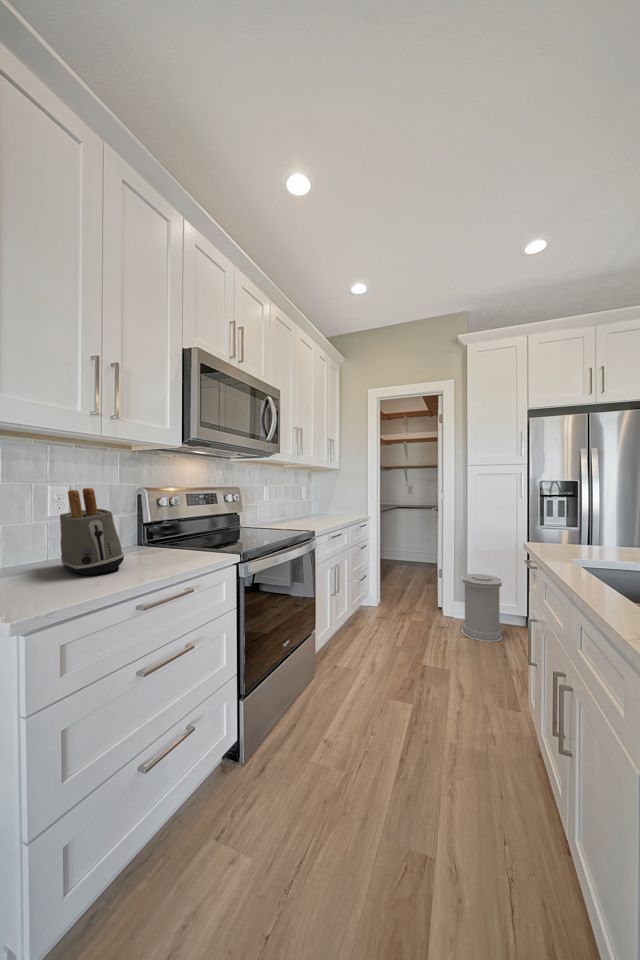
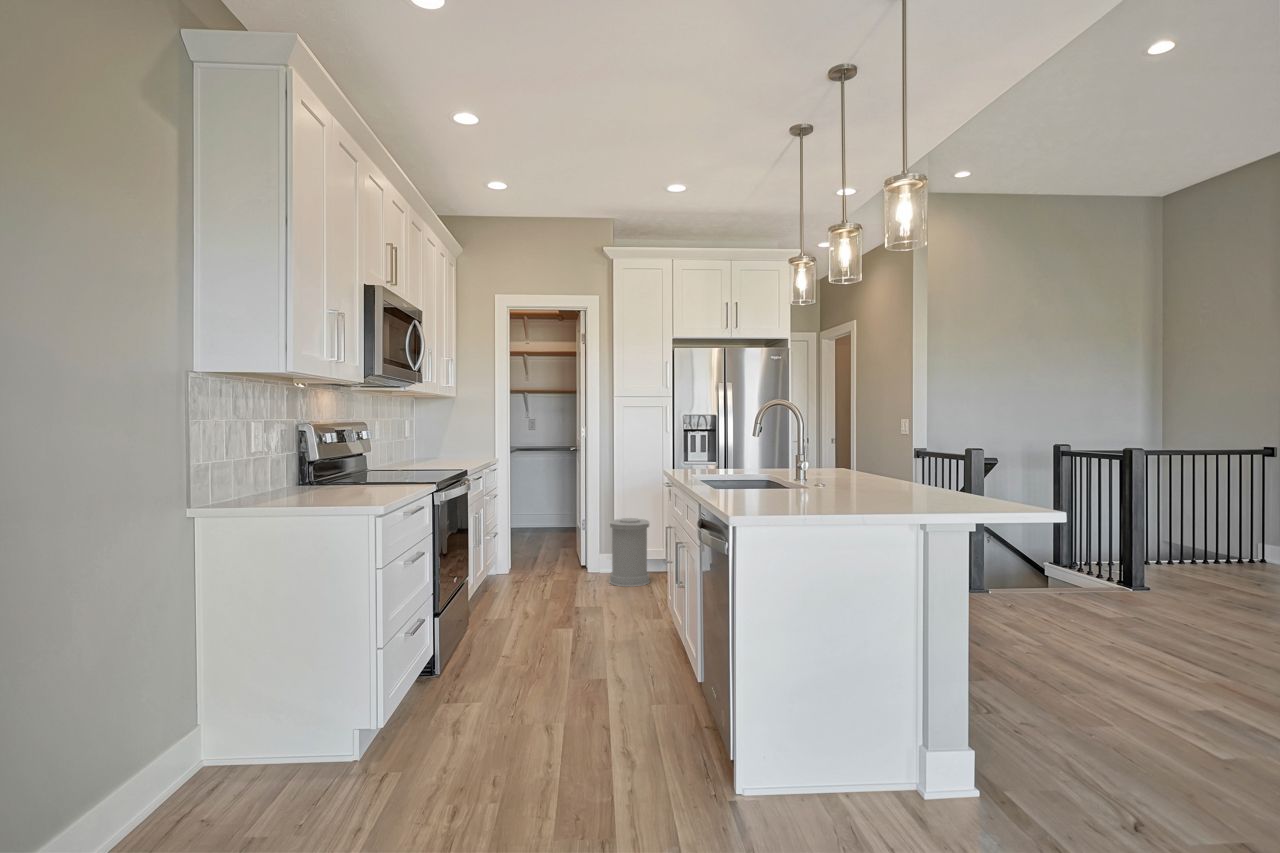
toaster: present [60,488,124,576] -> none [297,425,369,495]

